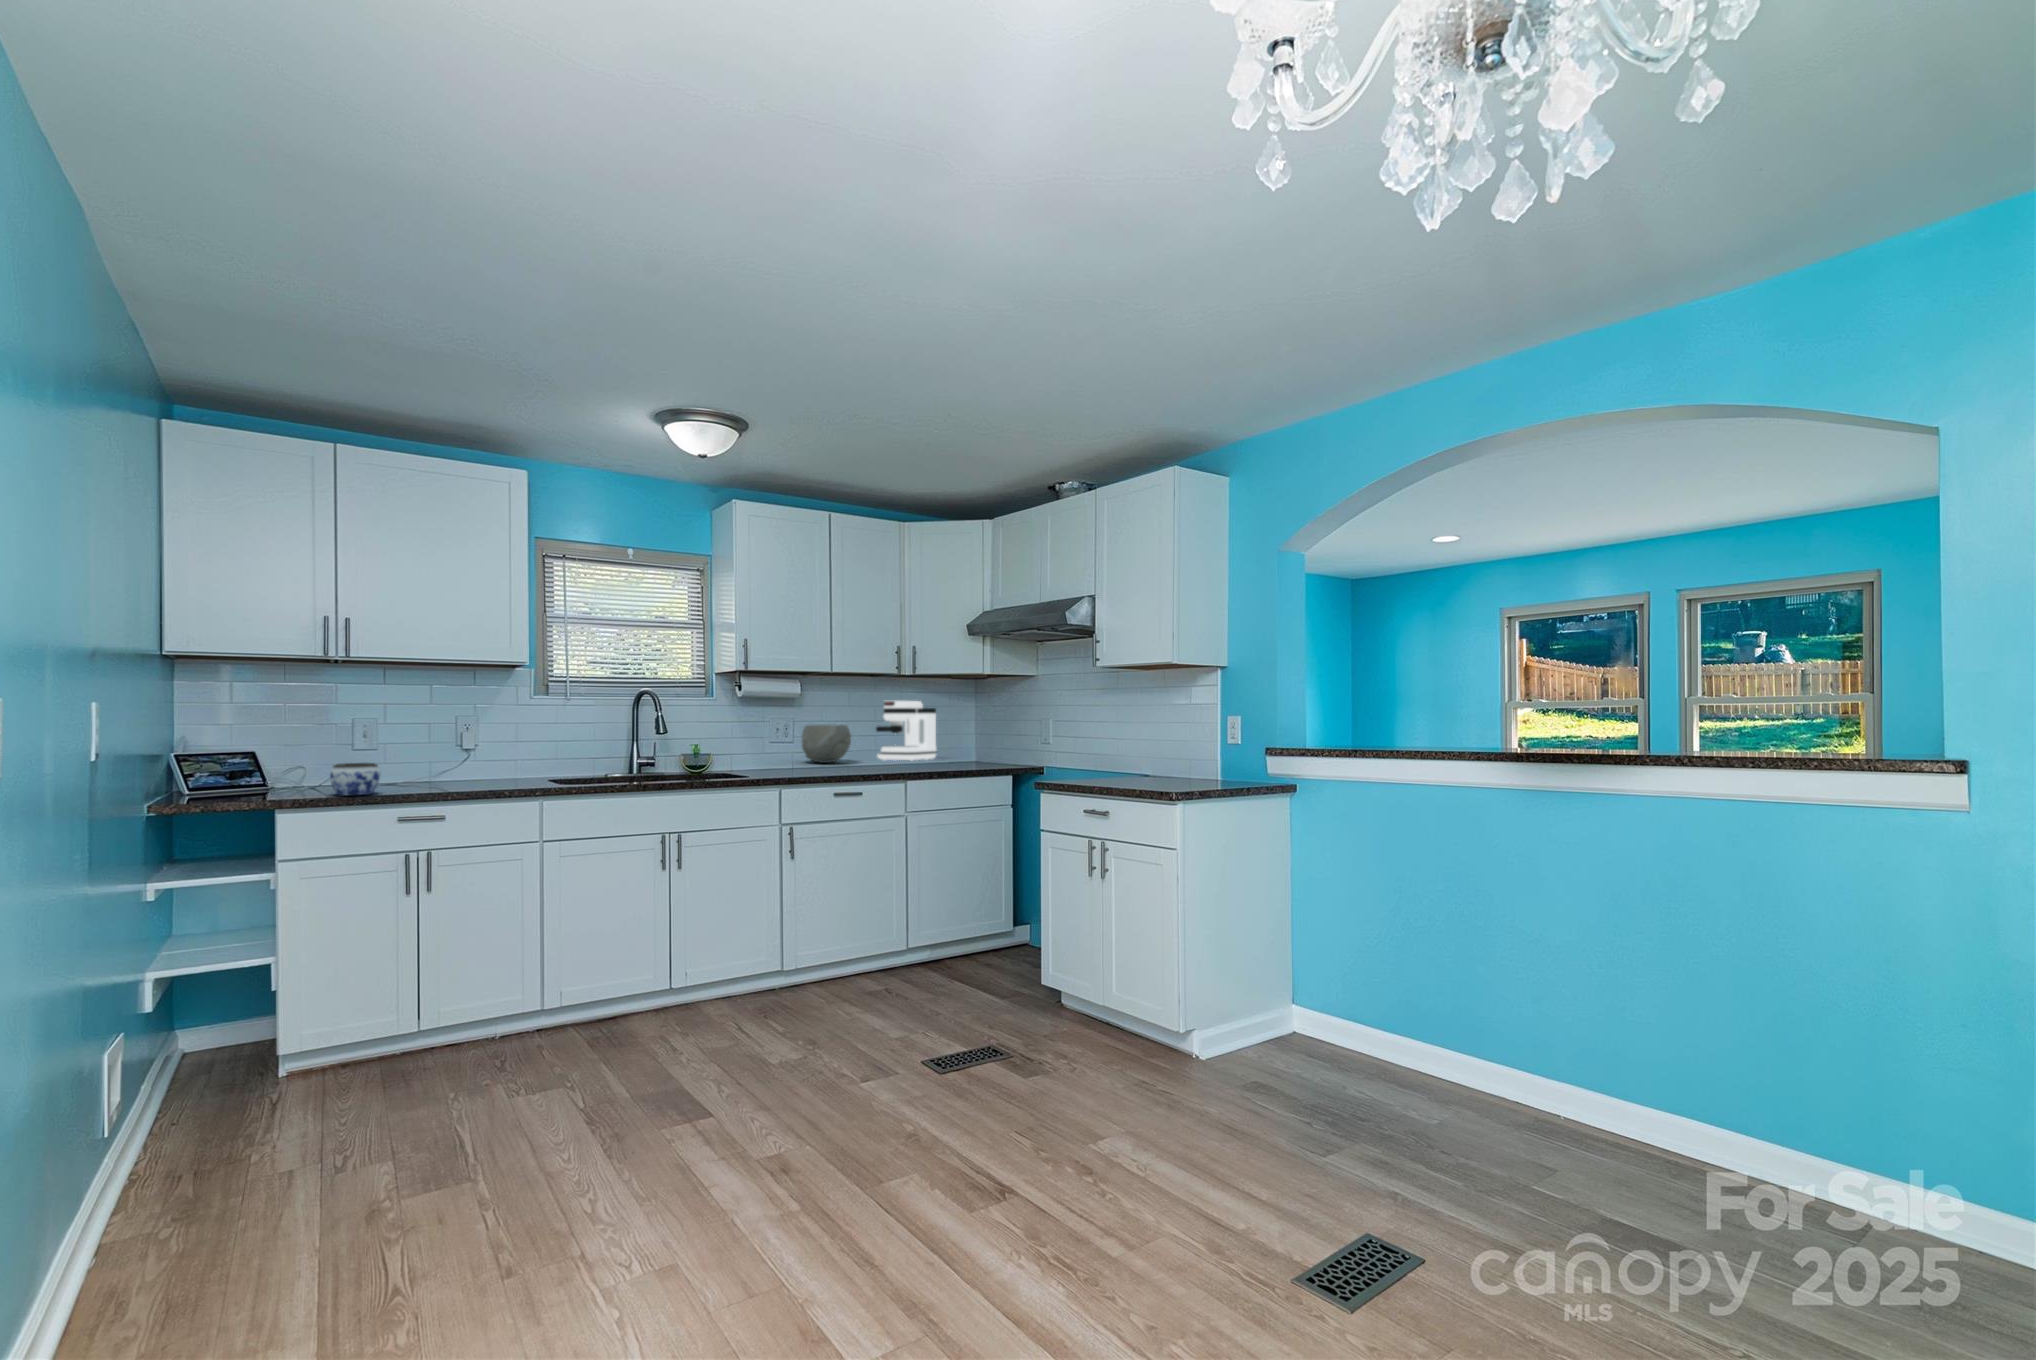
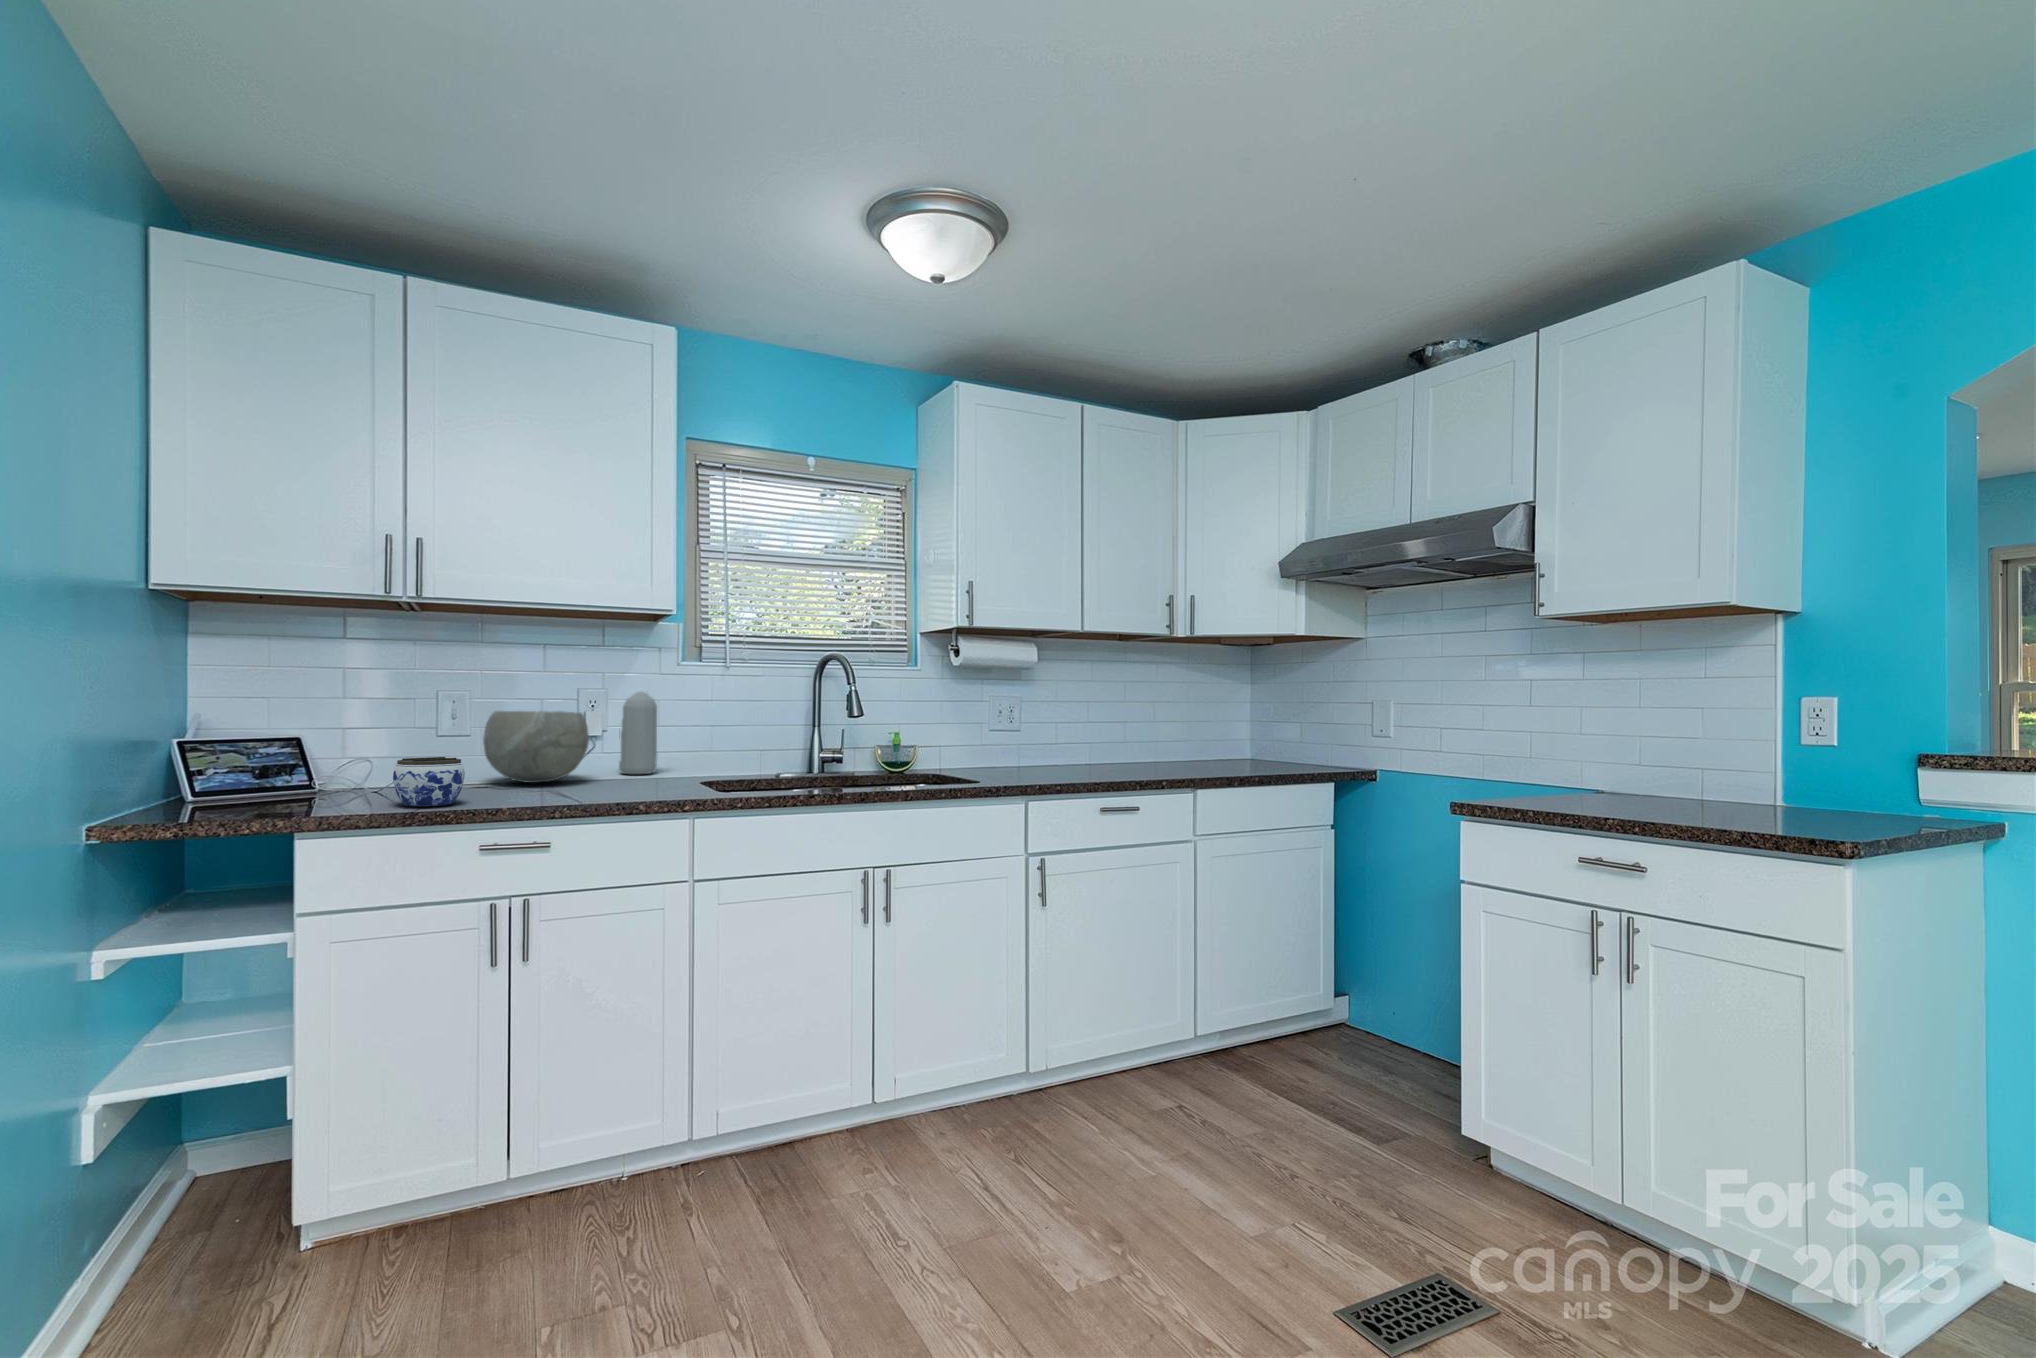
coffee maker: present [876,701,936,761] -> none [1130,674,1212,759]
bottle: none [487,704,516,775] -> present [619,691,657,774]
bowl: present [802,725,851,763] -> present [483,711,589,783]

